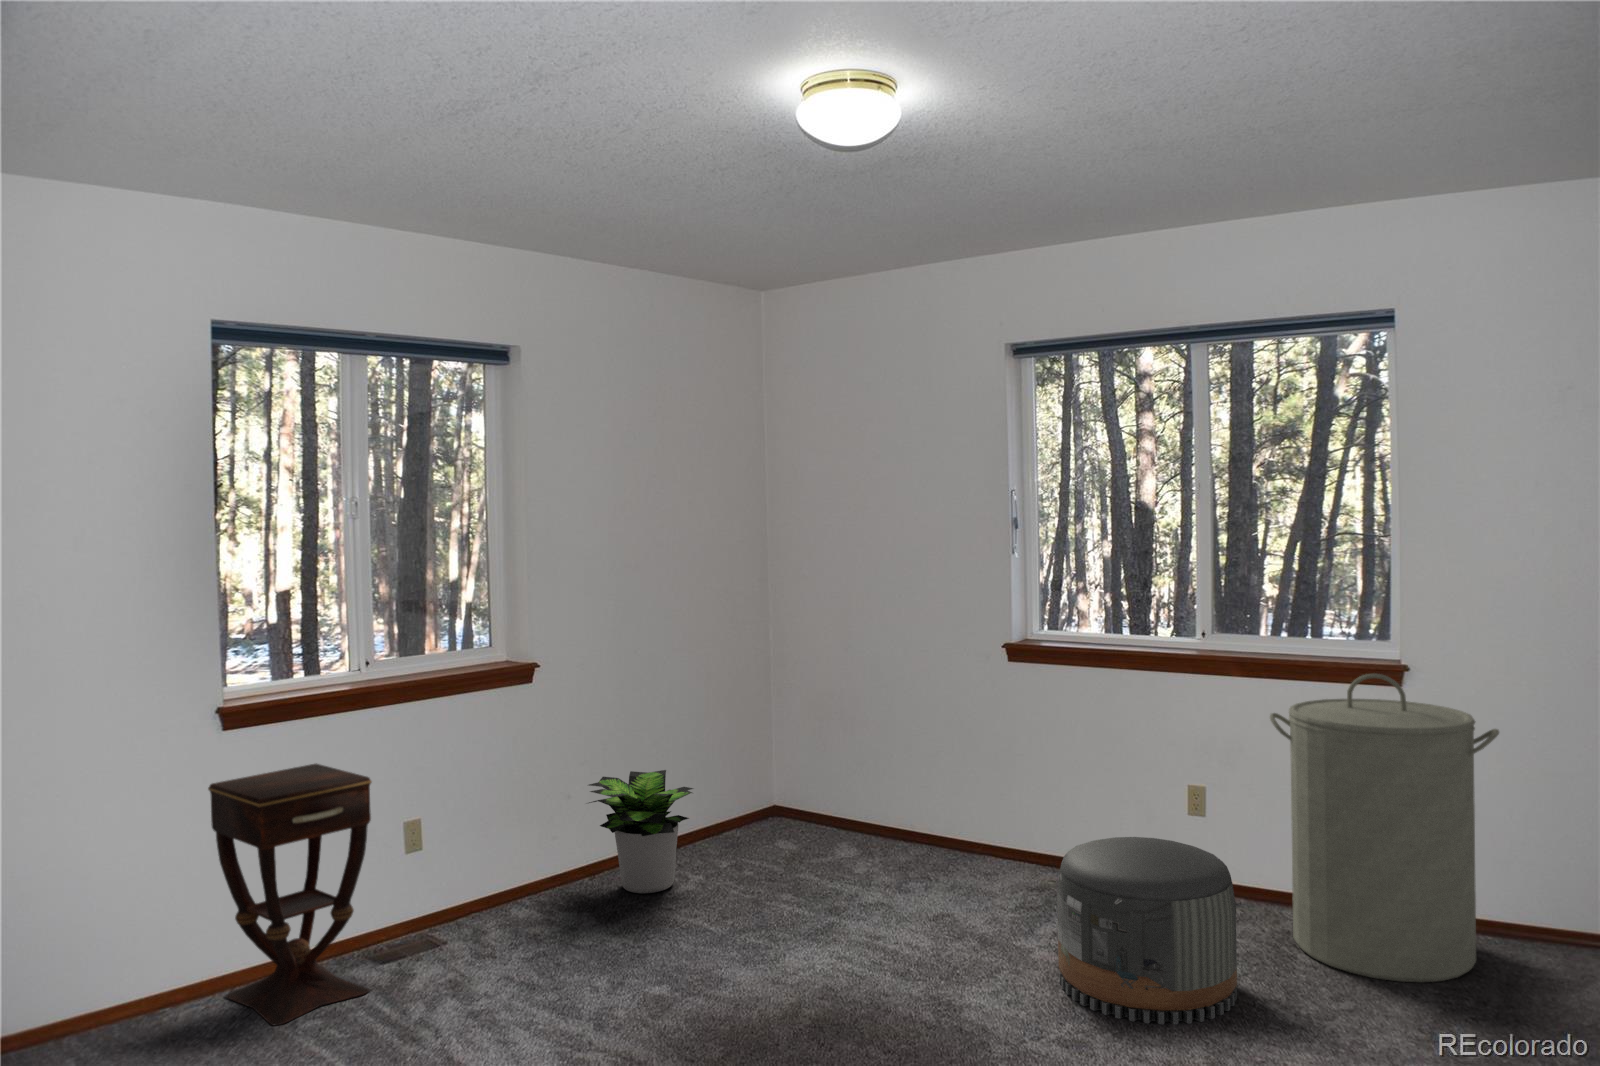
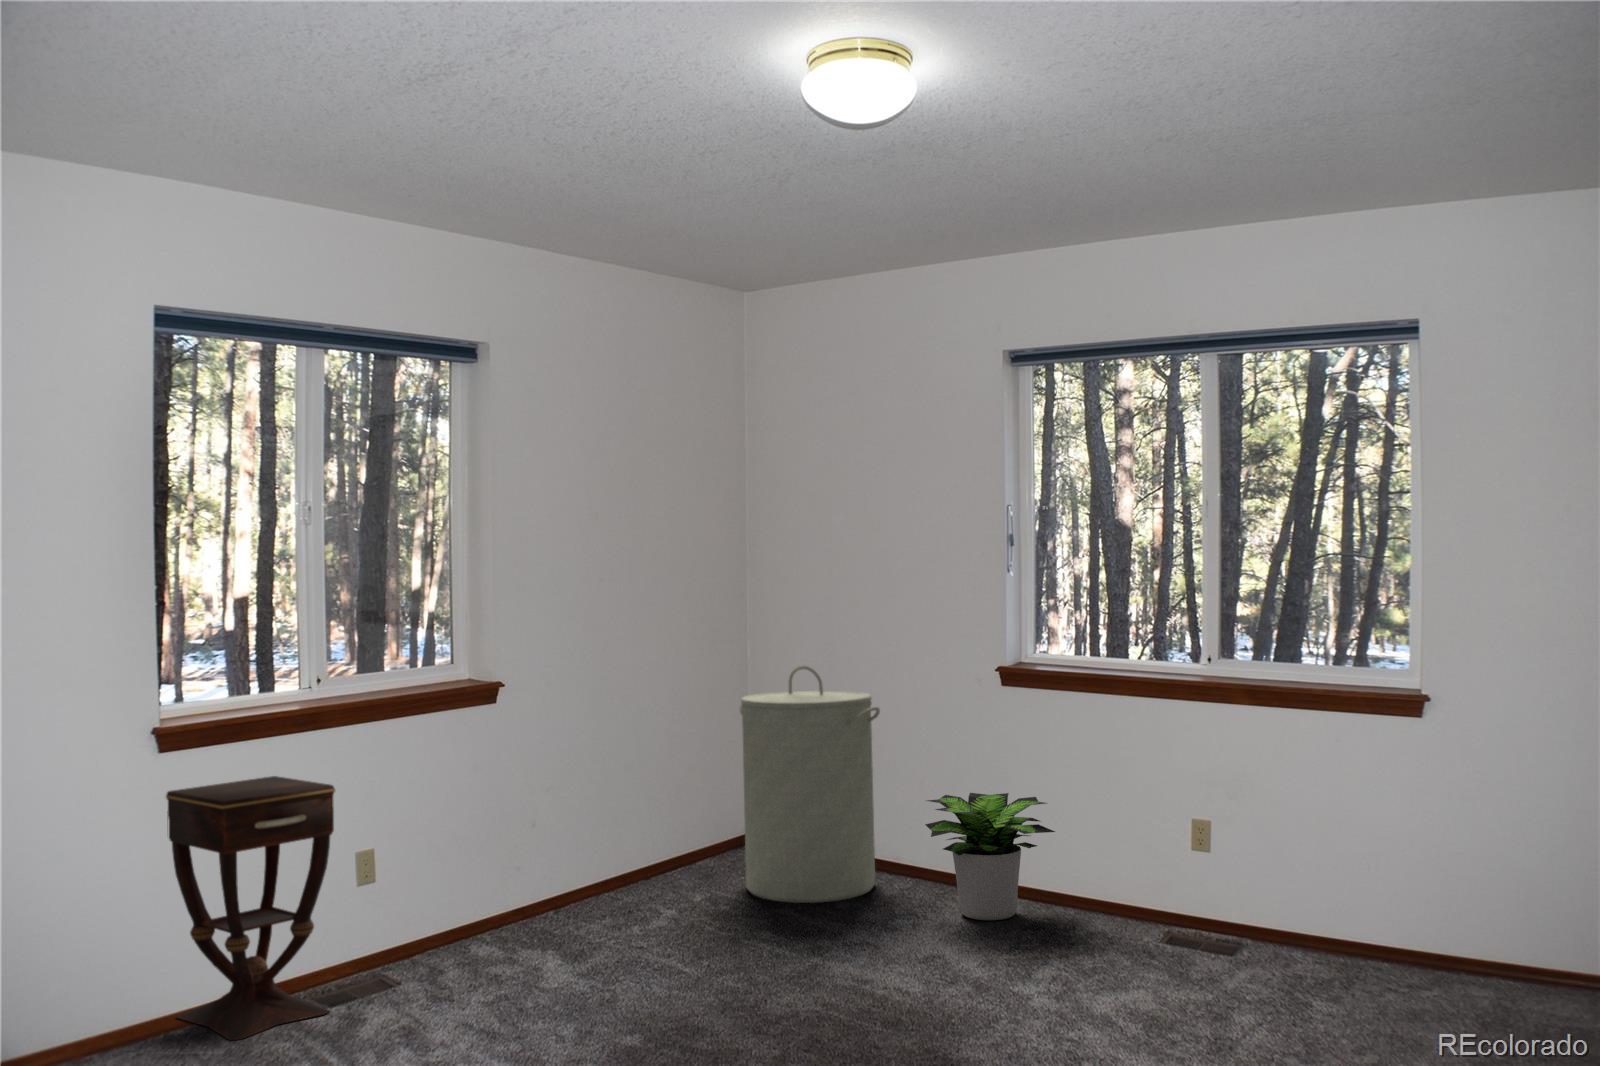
laundry hamper: present [1270,674,1499,982] -> present [739,666,880,903]
potted plant: present [589,770,693,893] -> present [925,793,1055,920]
pouf: present [1057,837,1237,1024] -> none [1052,849,1236,1032]

